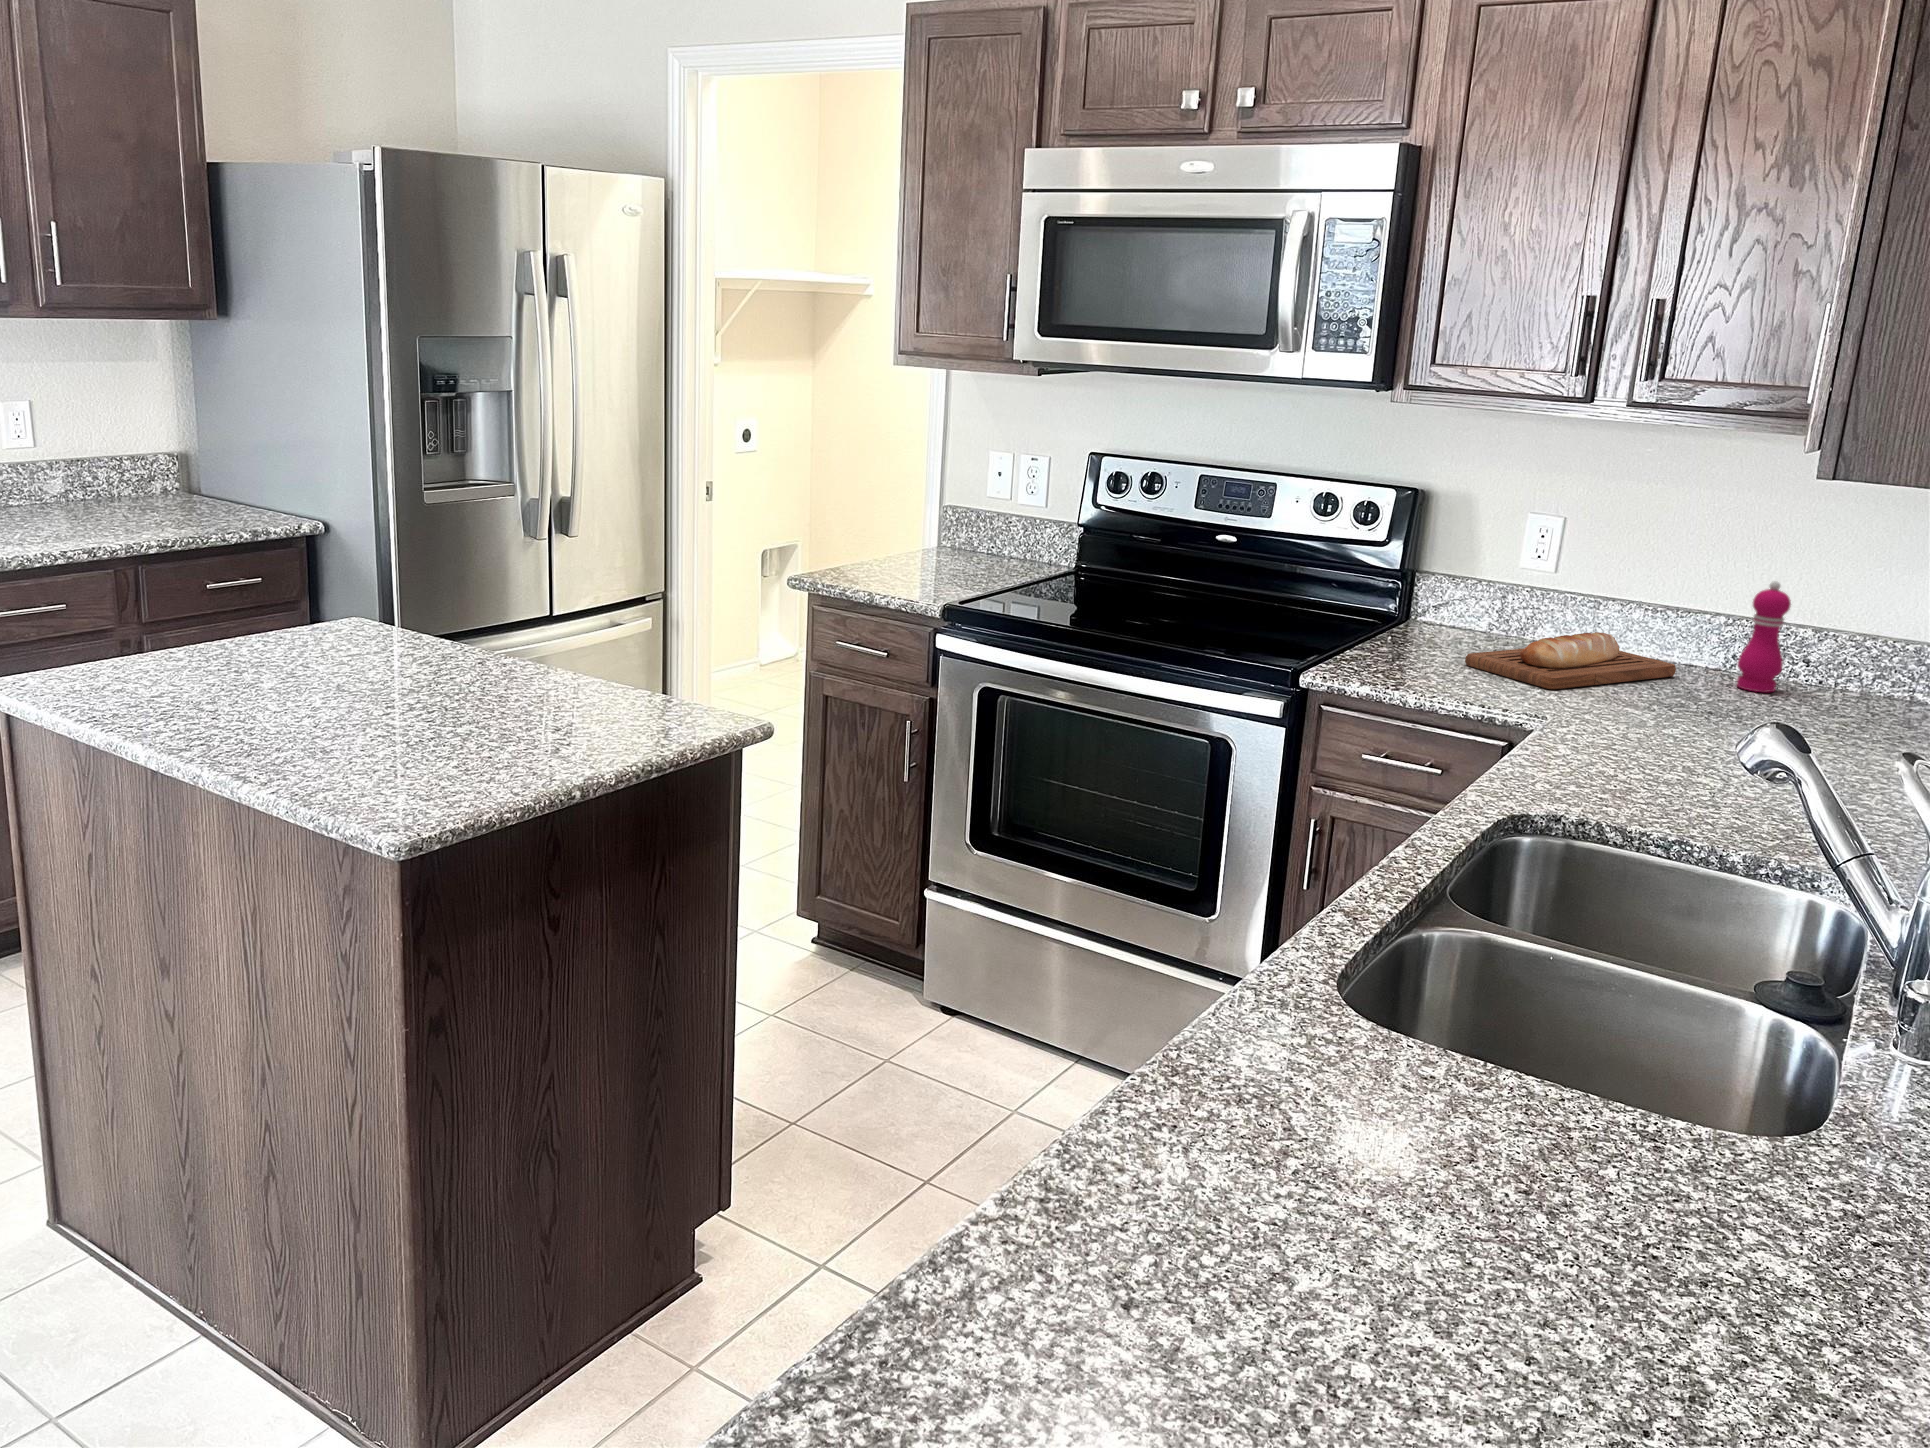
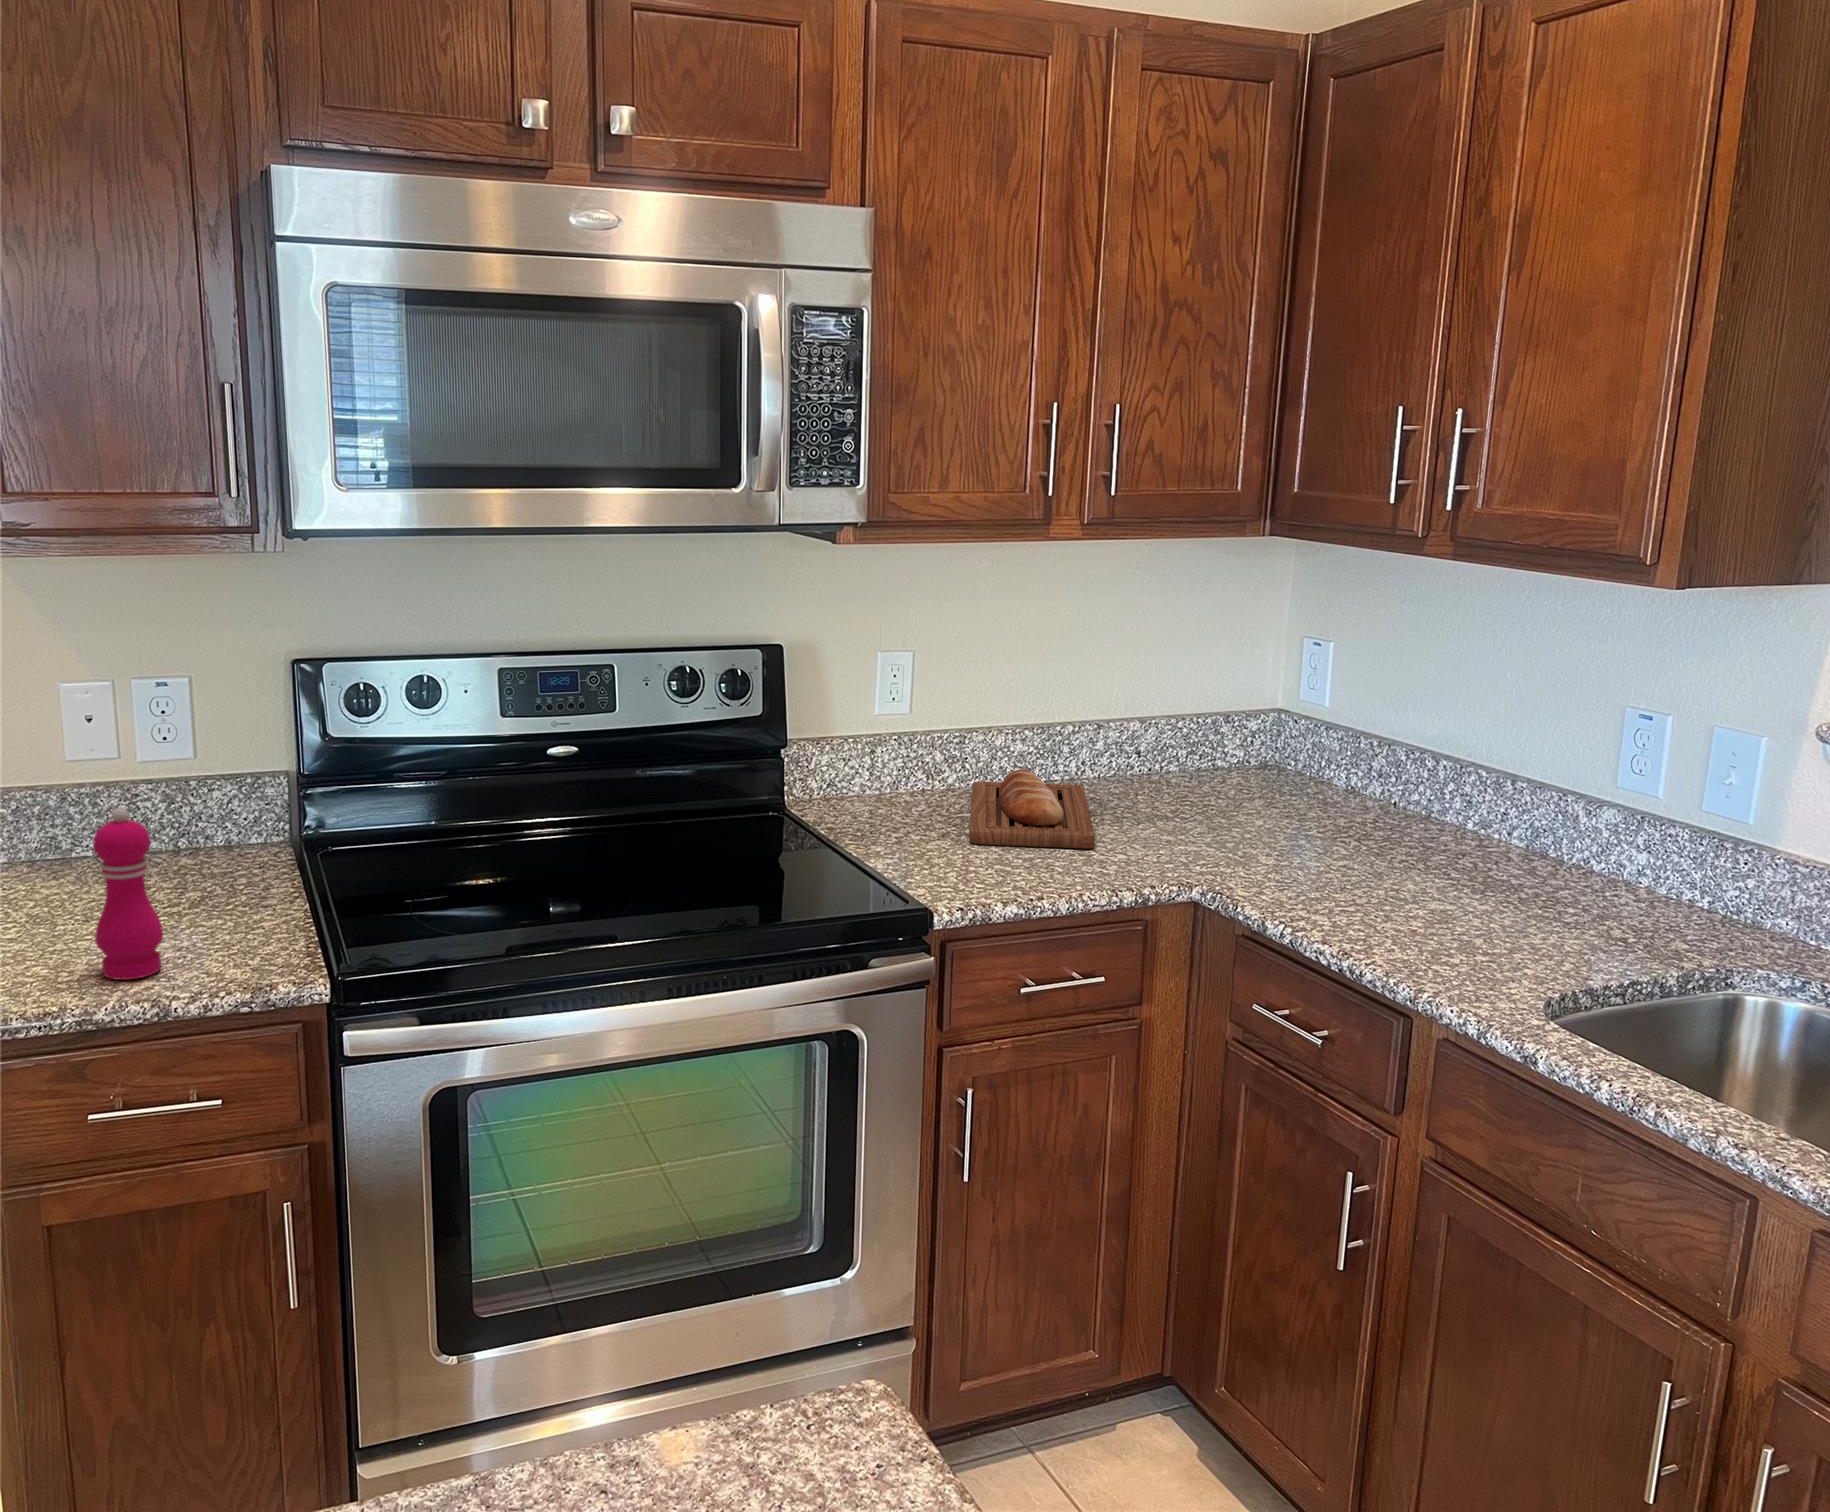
pepper mill: present [1737,581,1791,692] -> present [94,808,163,980]

